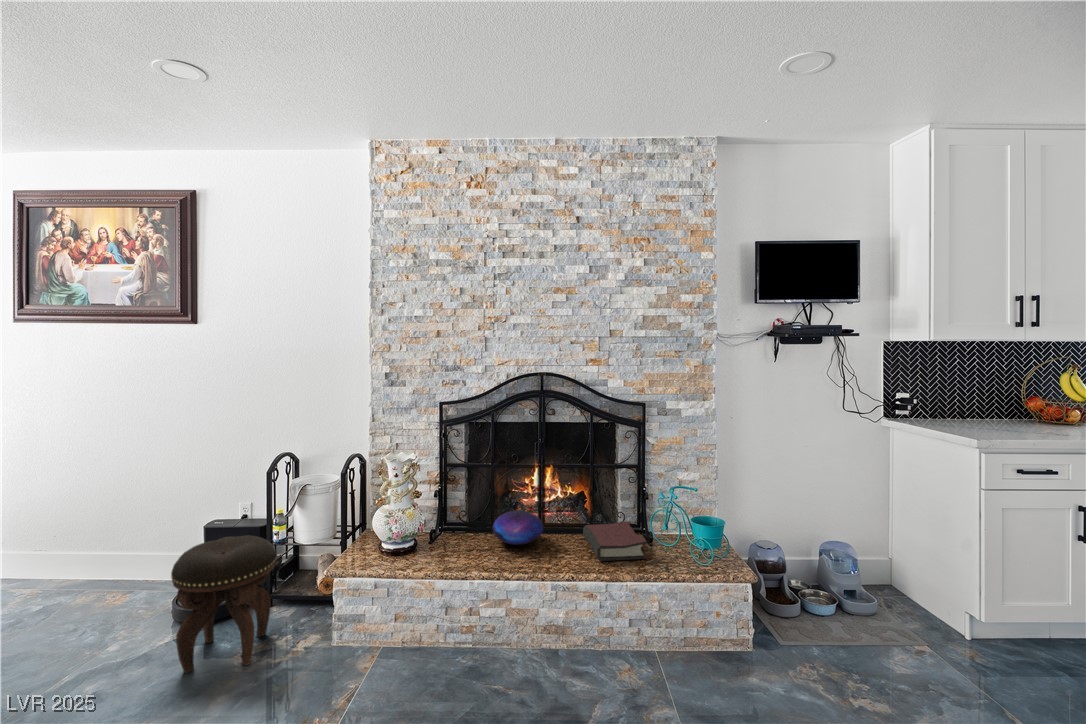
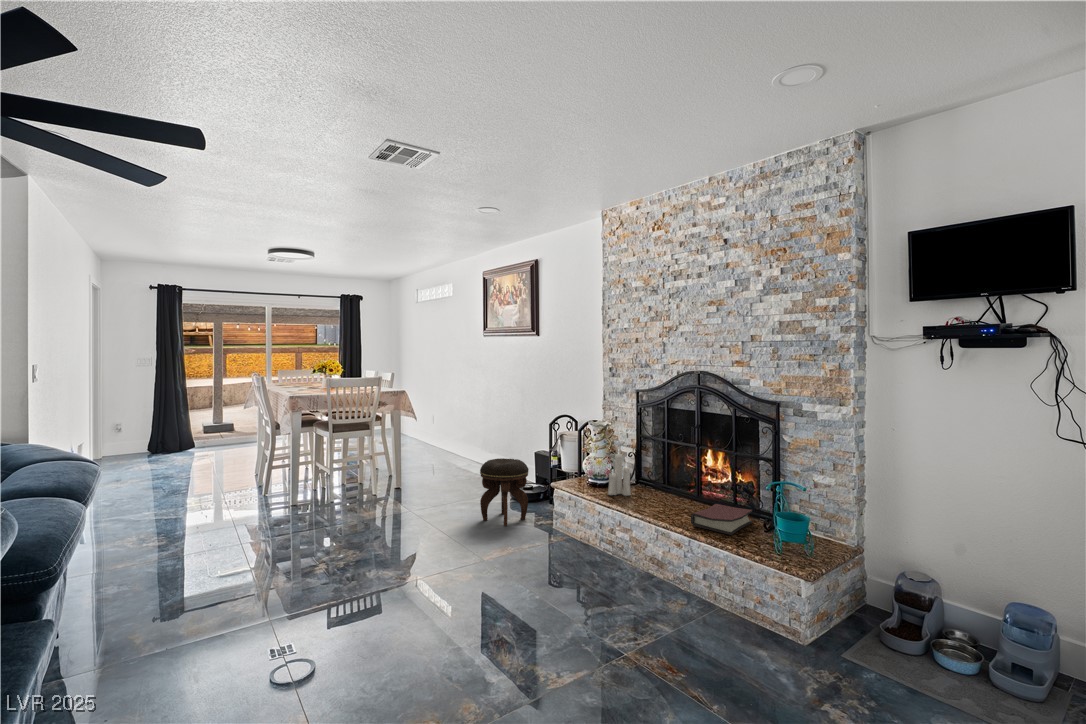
candle: none [441,479,468,551] -> present [608,454,630,496]
decorative orb: present [493,511,543,545] -> none [641,479,682,504]

